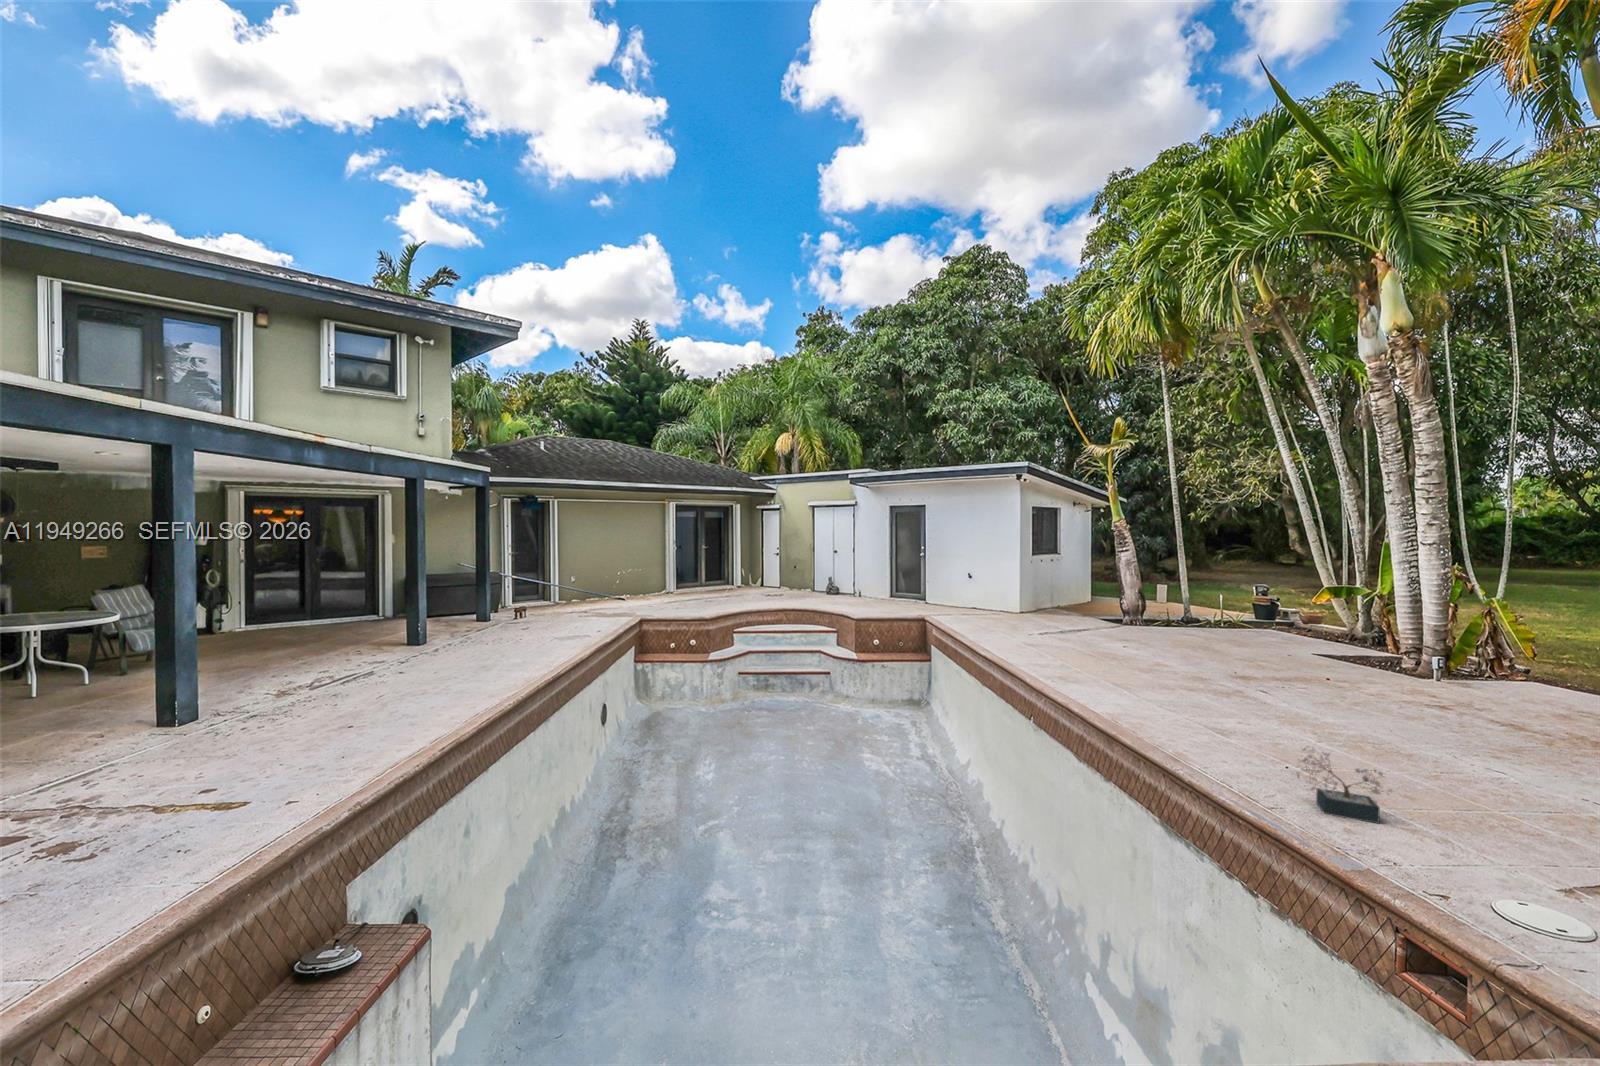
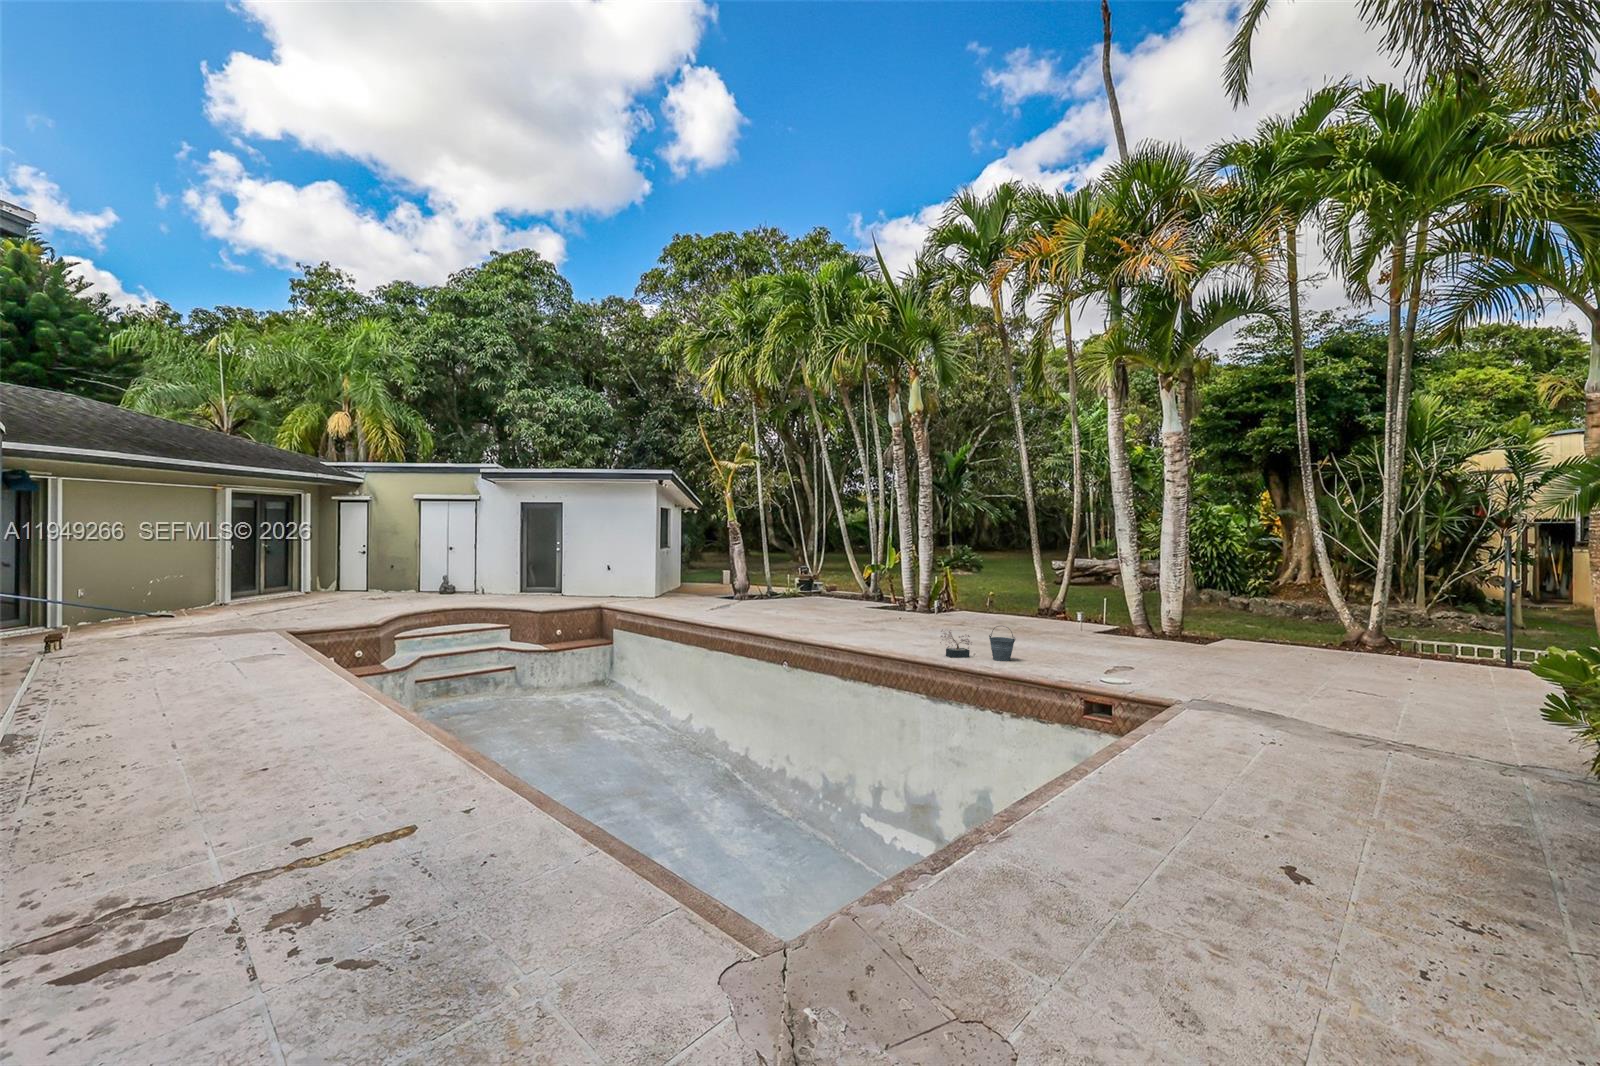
bucket: none [1434,771,1523,868] -> present [989,626,1015,661]

